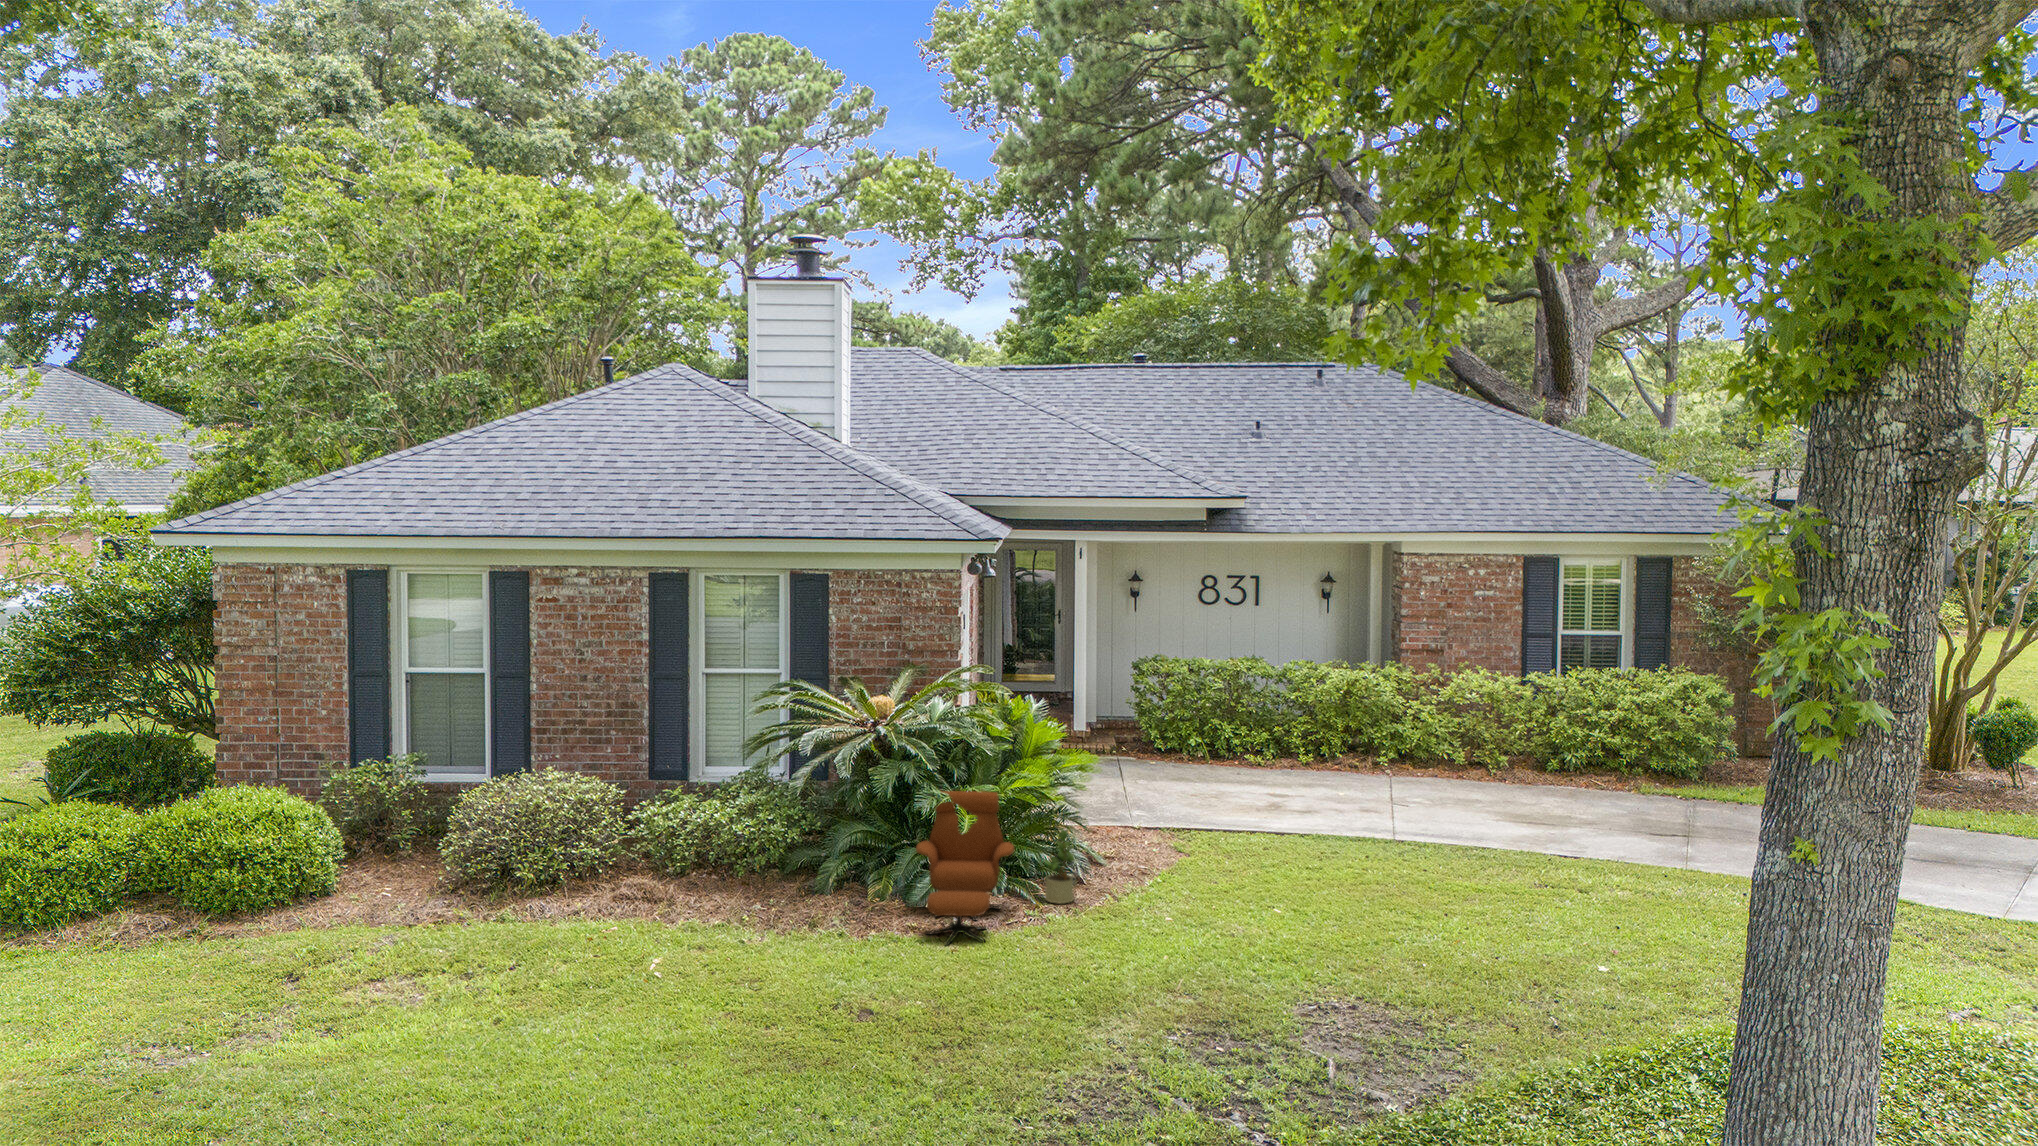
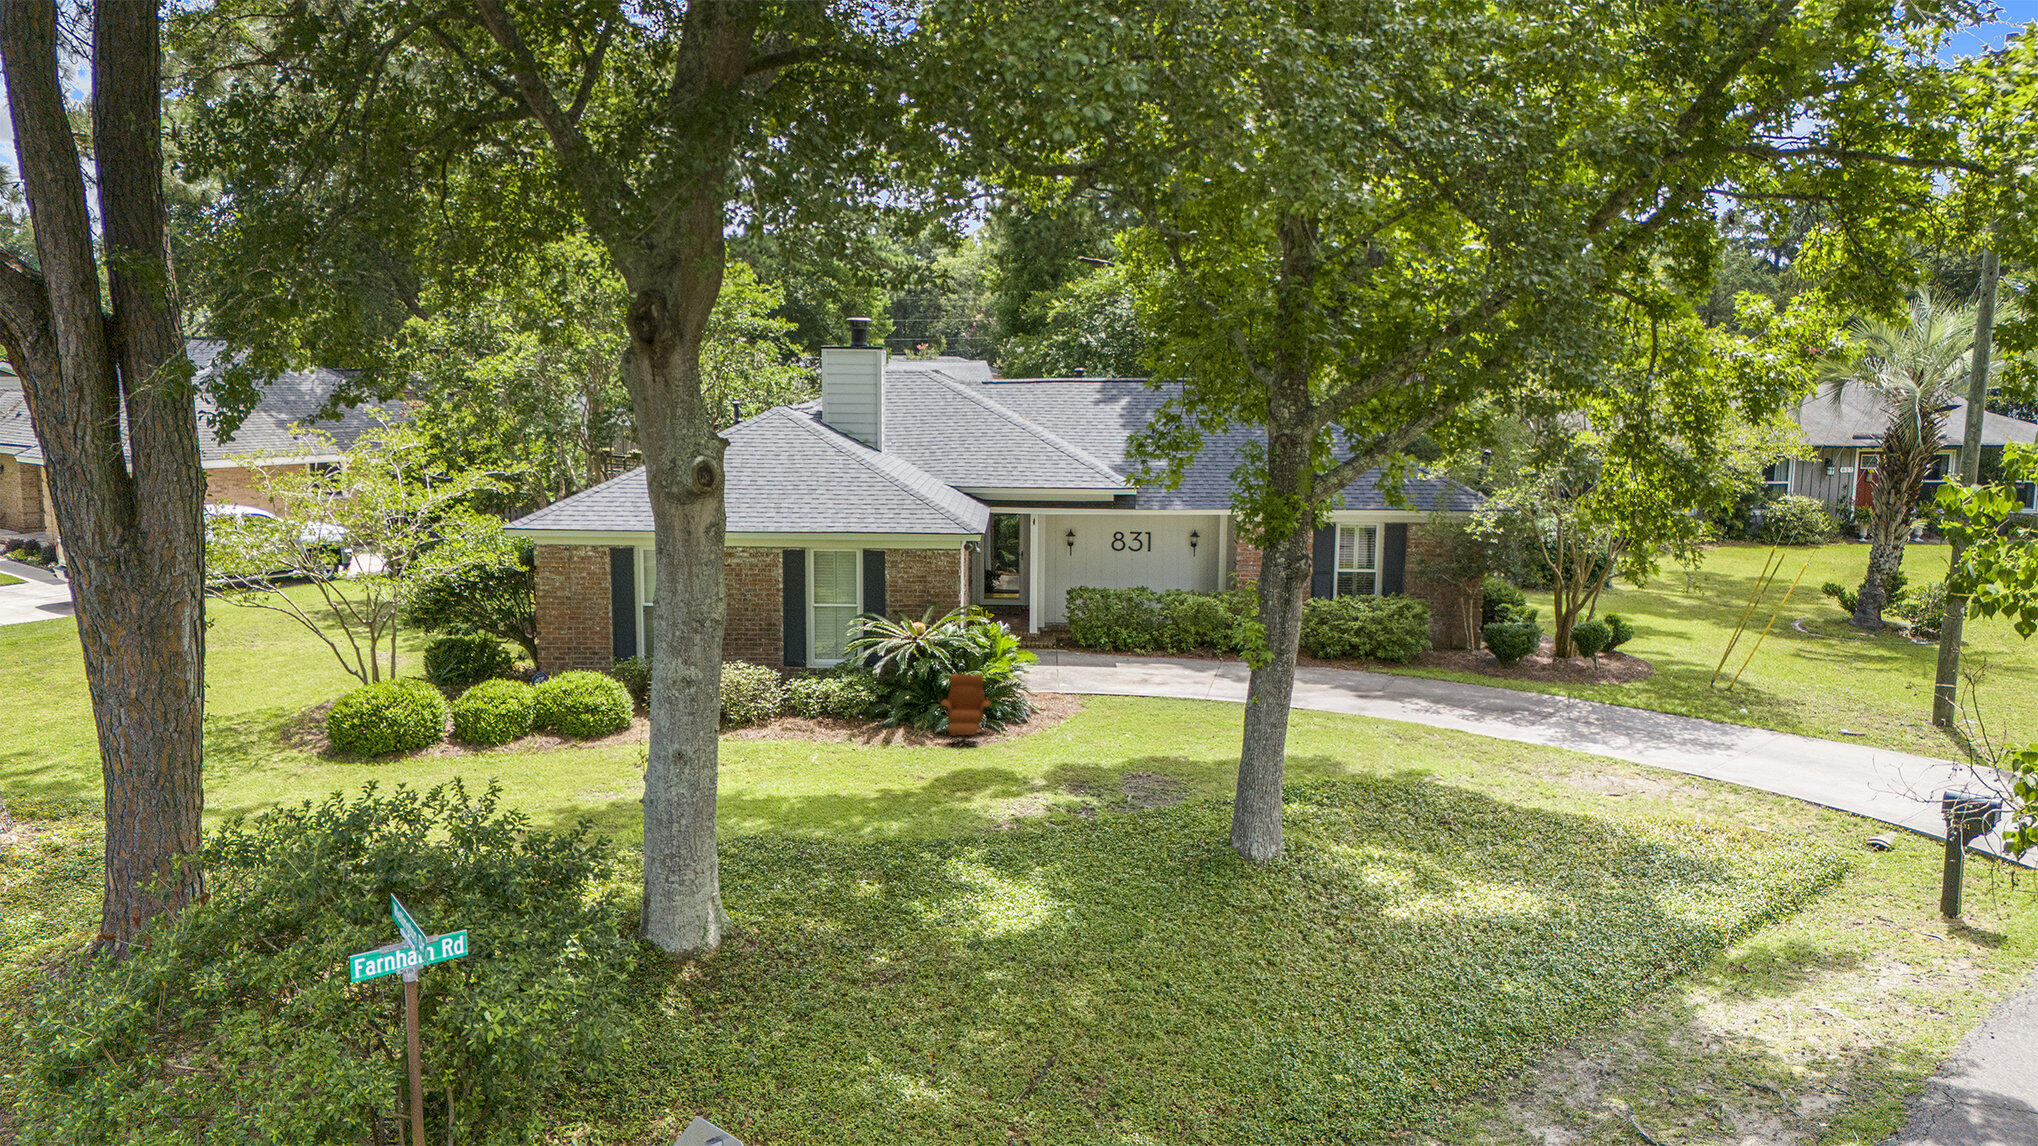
potted plant: present [1045,828,1074,903] -> none [1006,692,1025,731]

